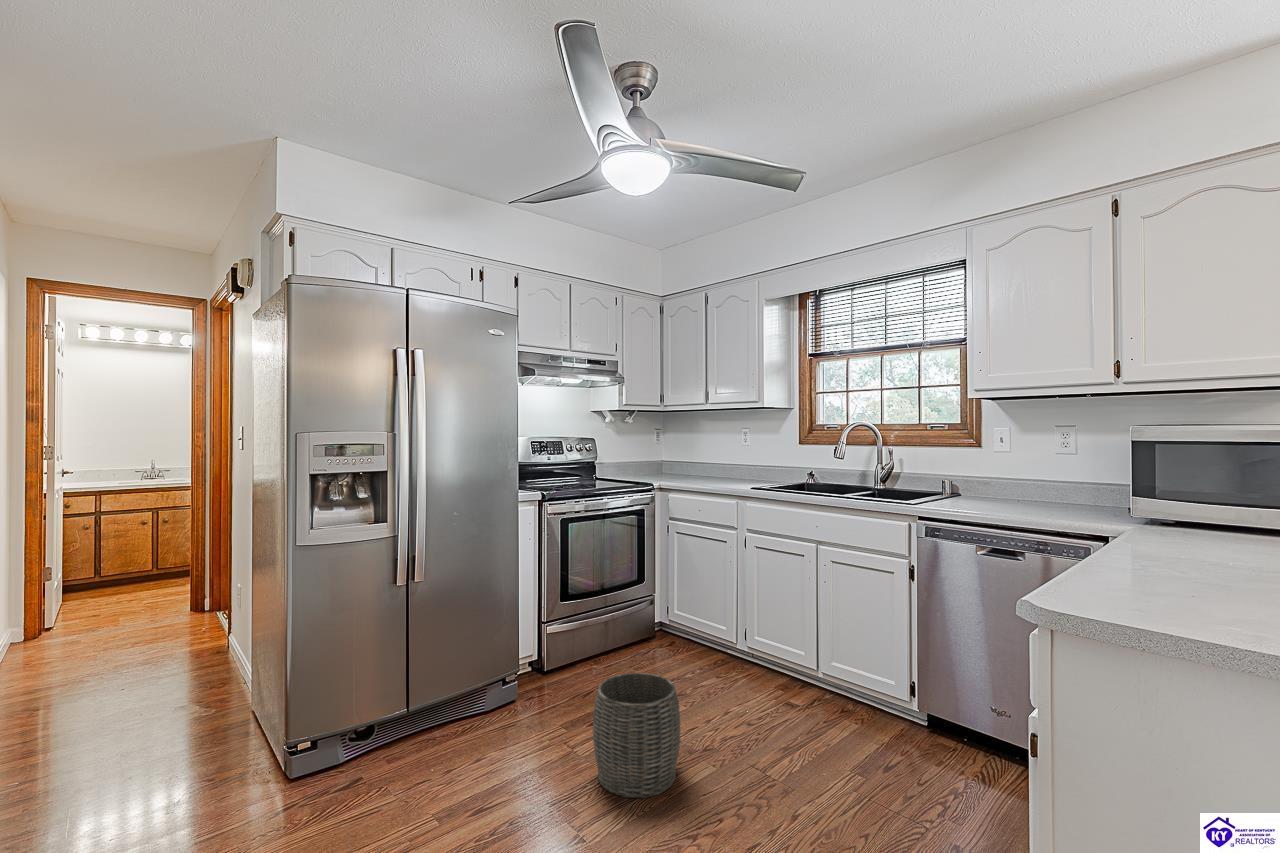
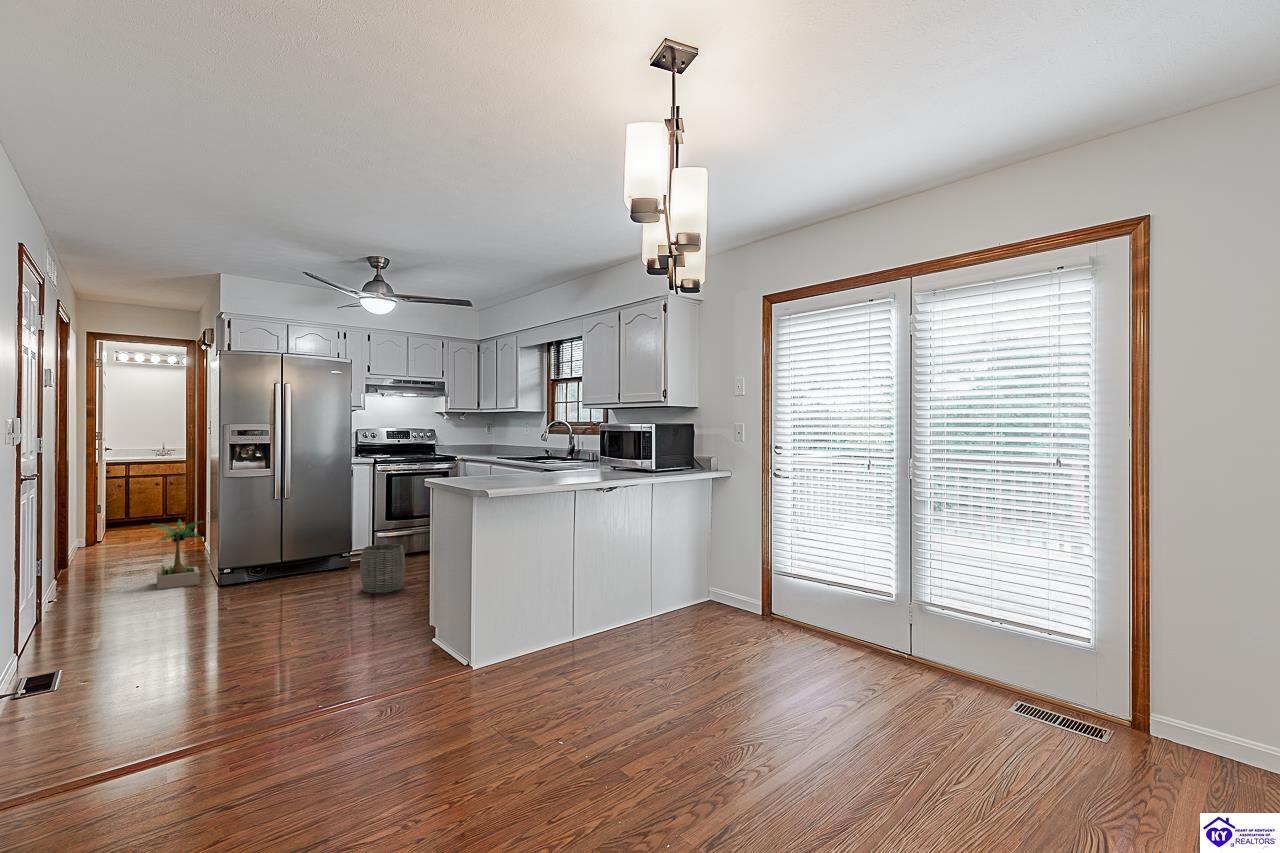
potted plant: none [121,625,256,796] -> present [151,519,204,589]

